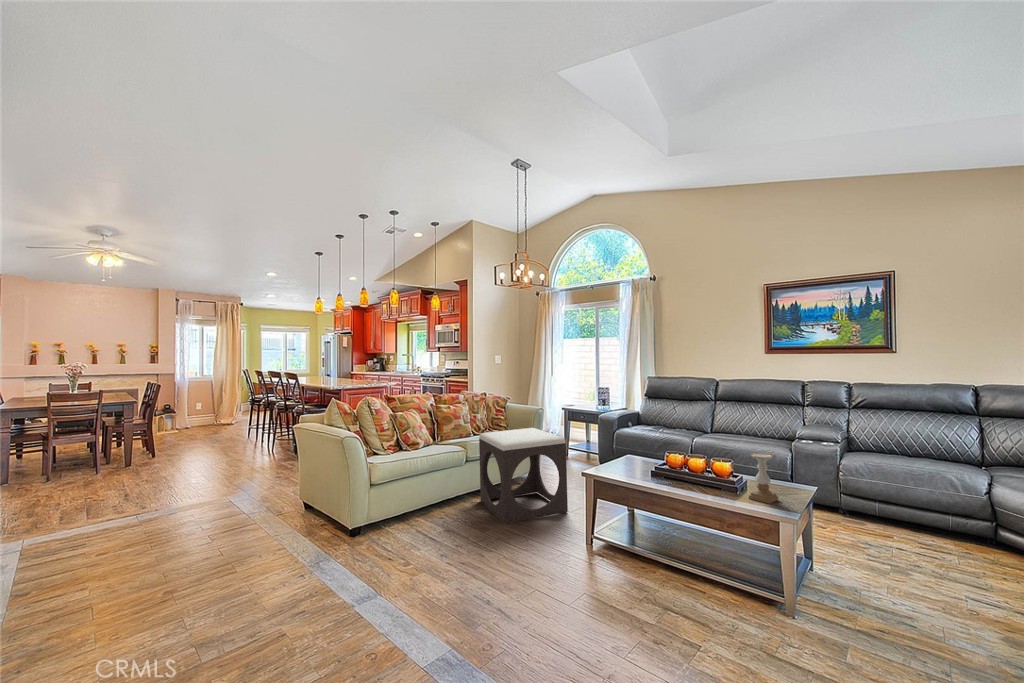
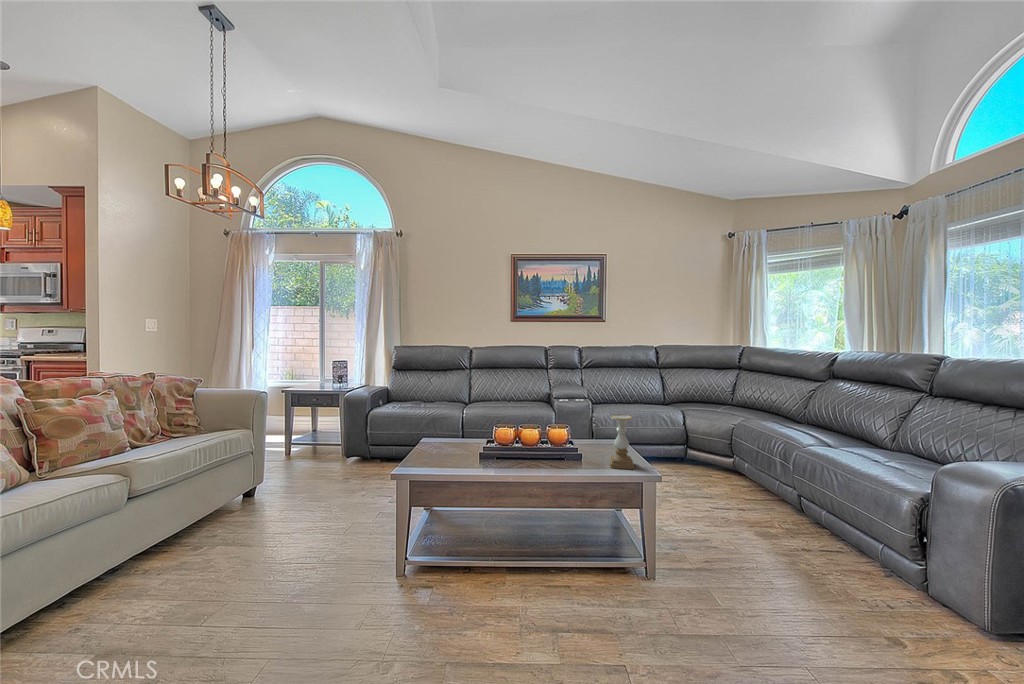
footstool: present [479,428,568,524] -> none [158,422,341,601]

